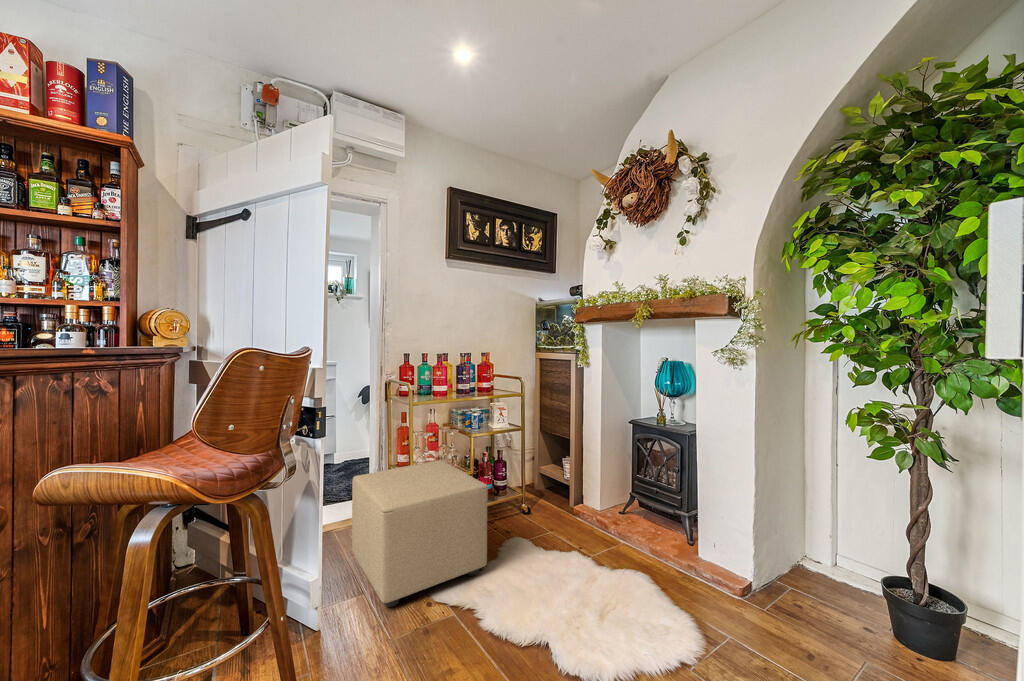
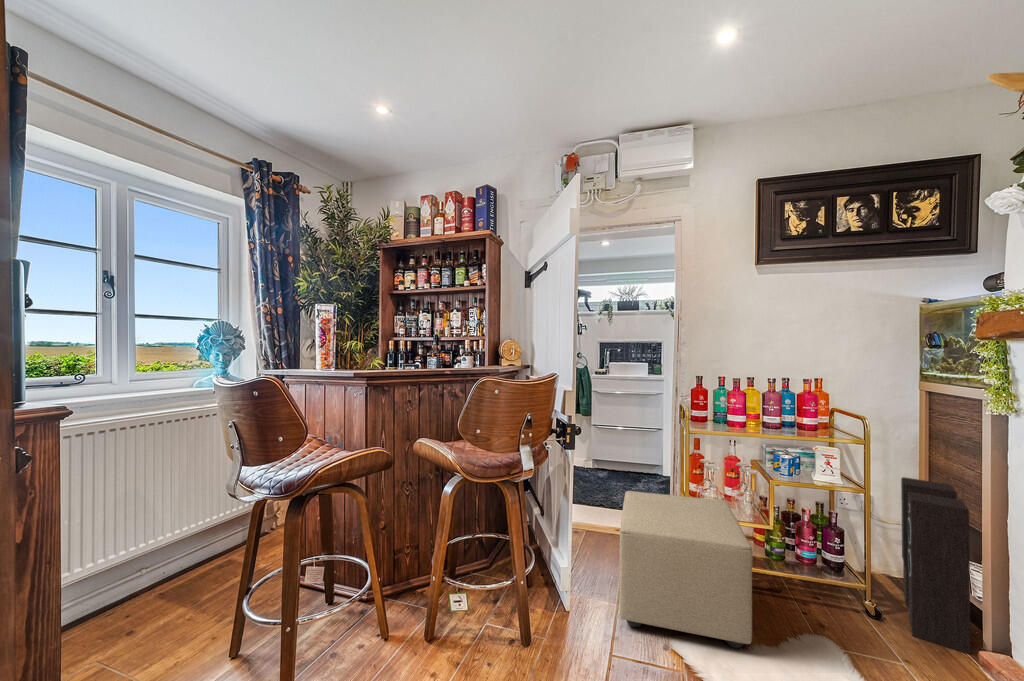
speaker: none [531,415,572,515] -> present [901,477,971,654]

